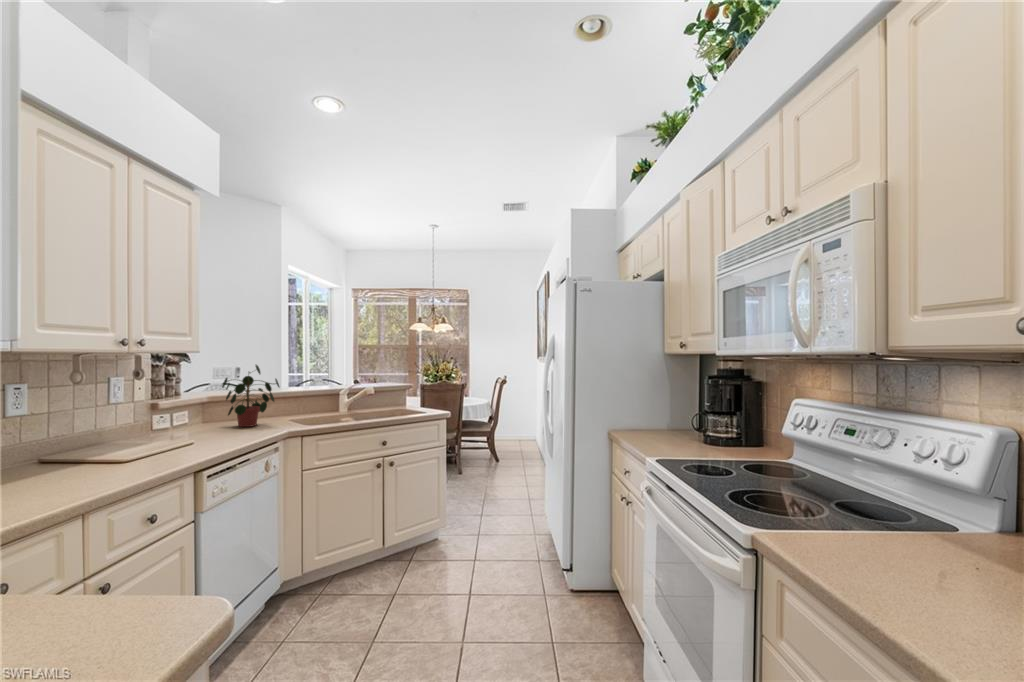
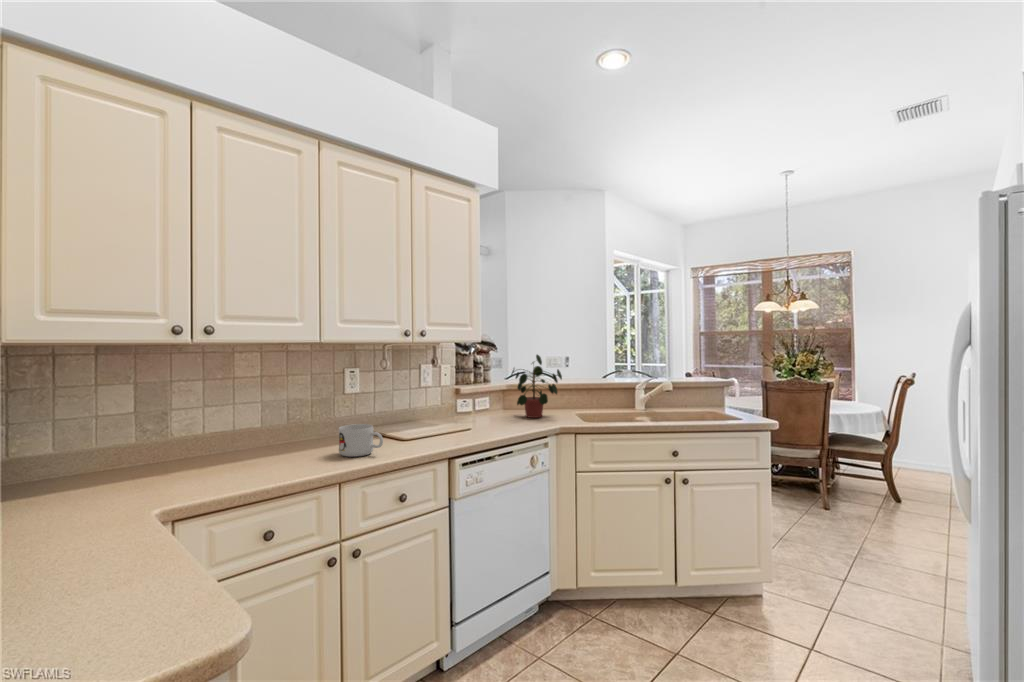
mug: none [47,447,120,487] -> present [339,424,383,457]

